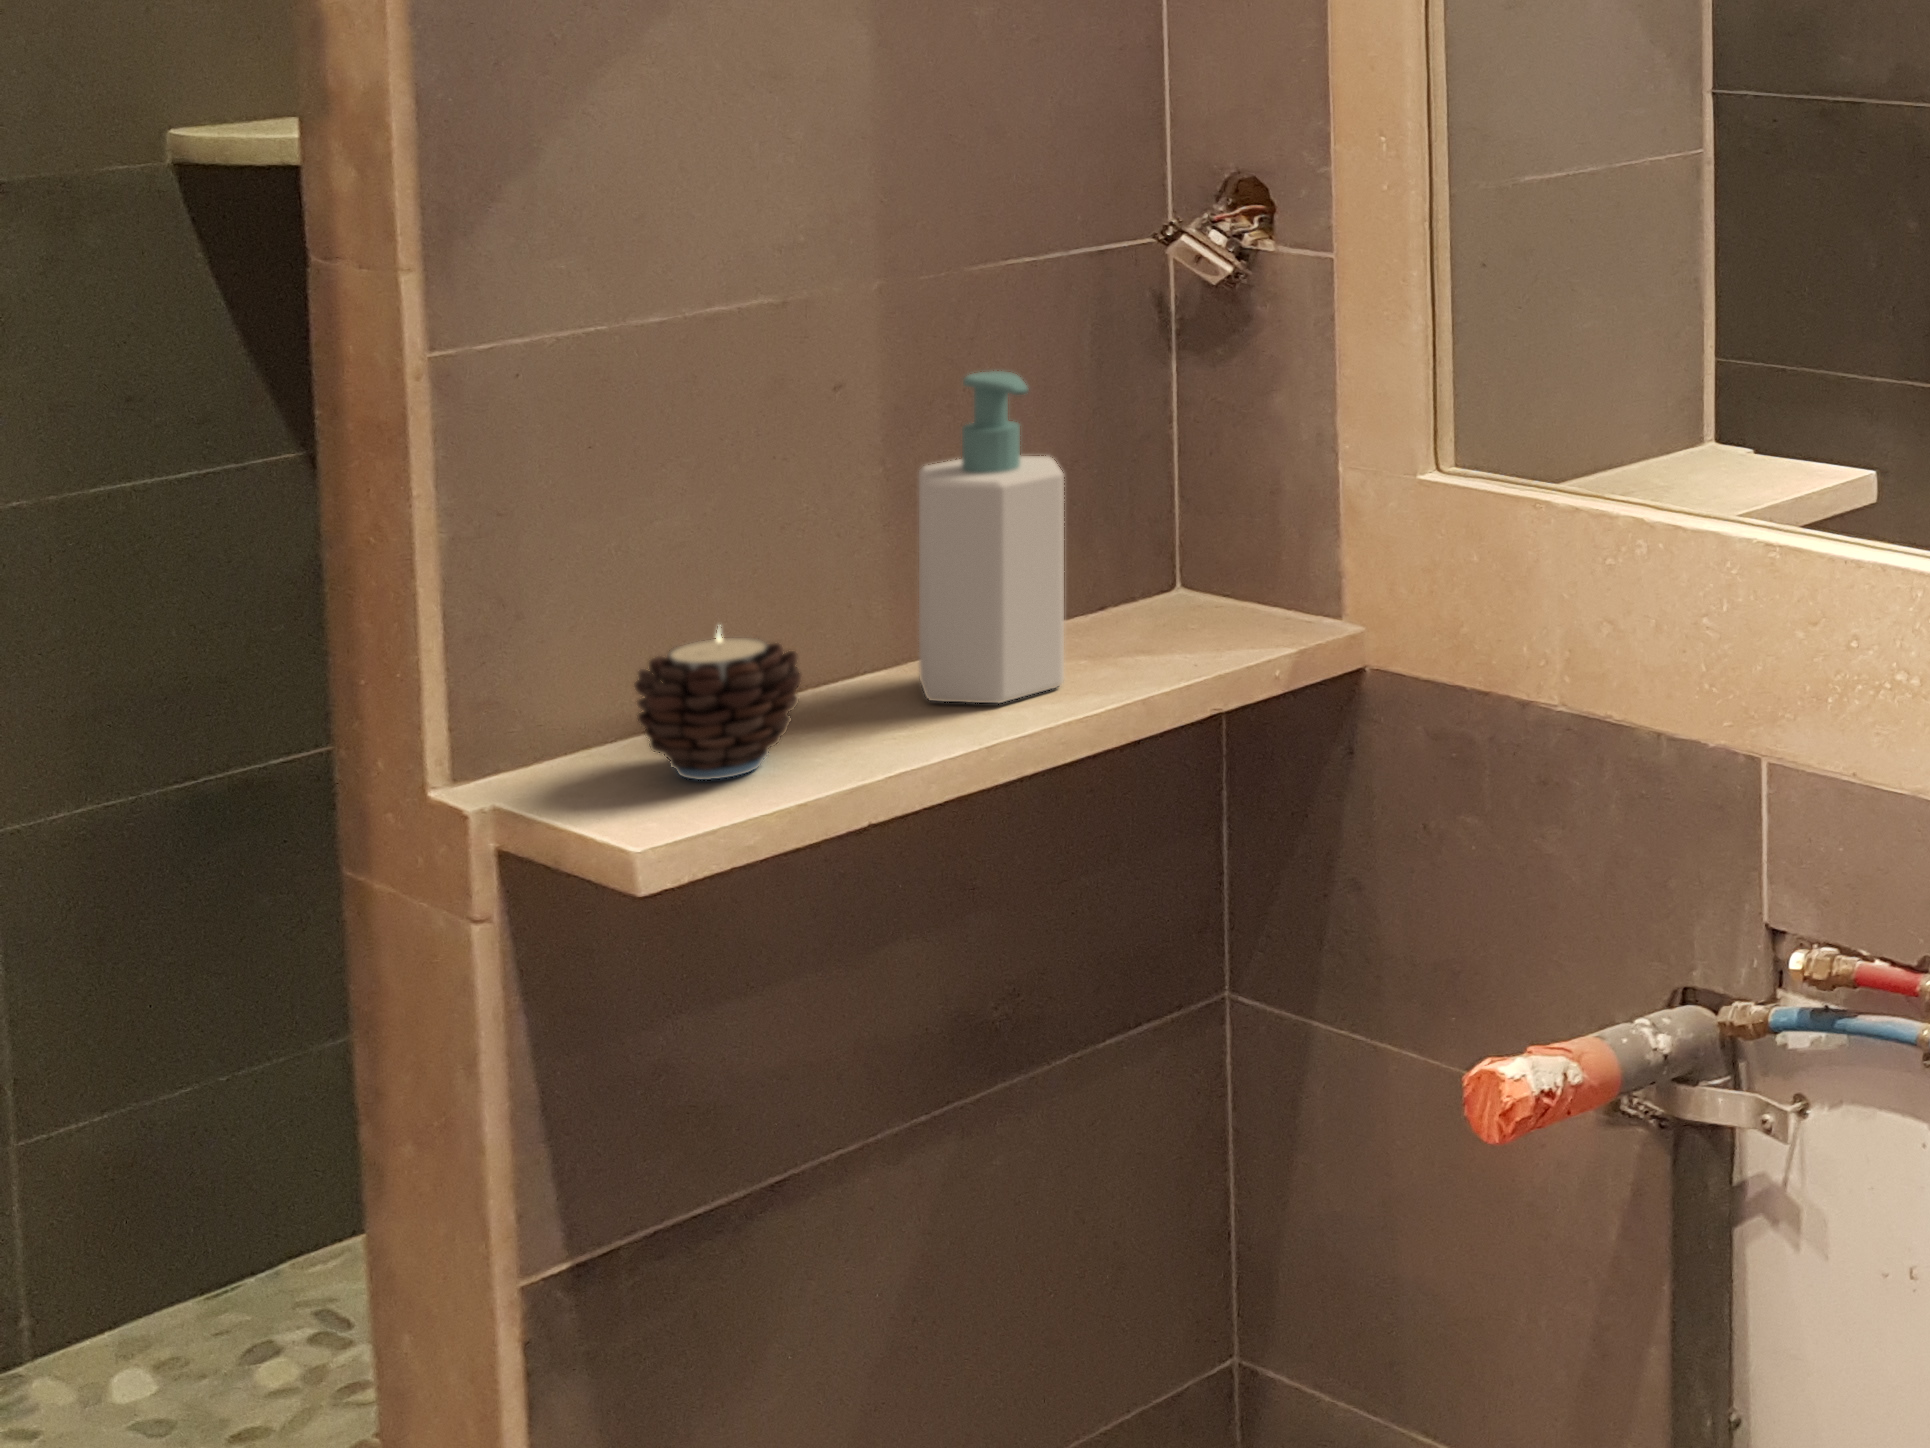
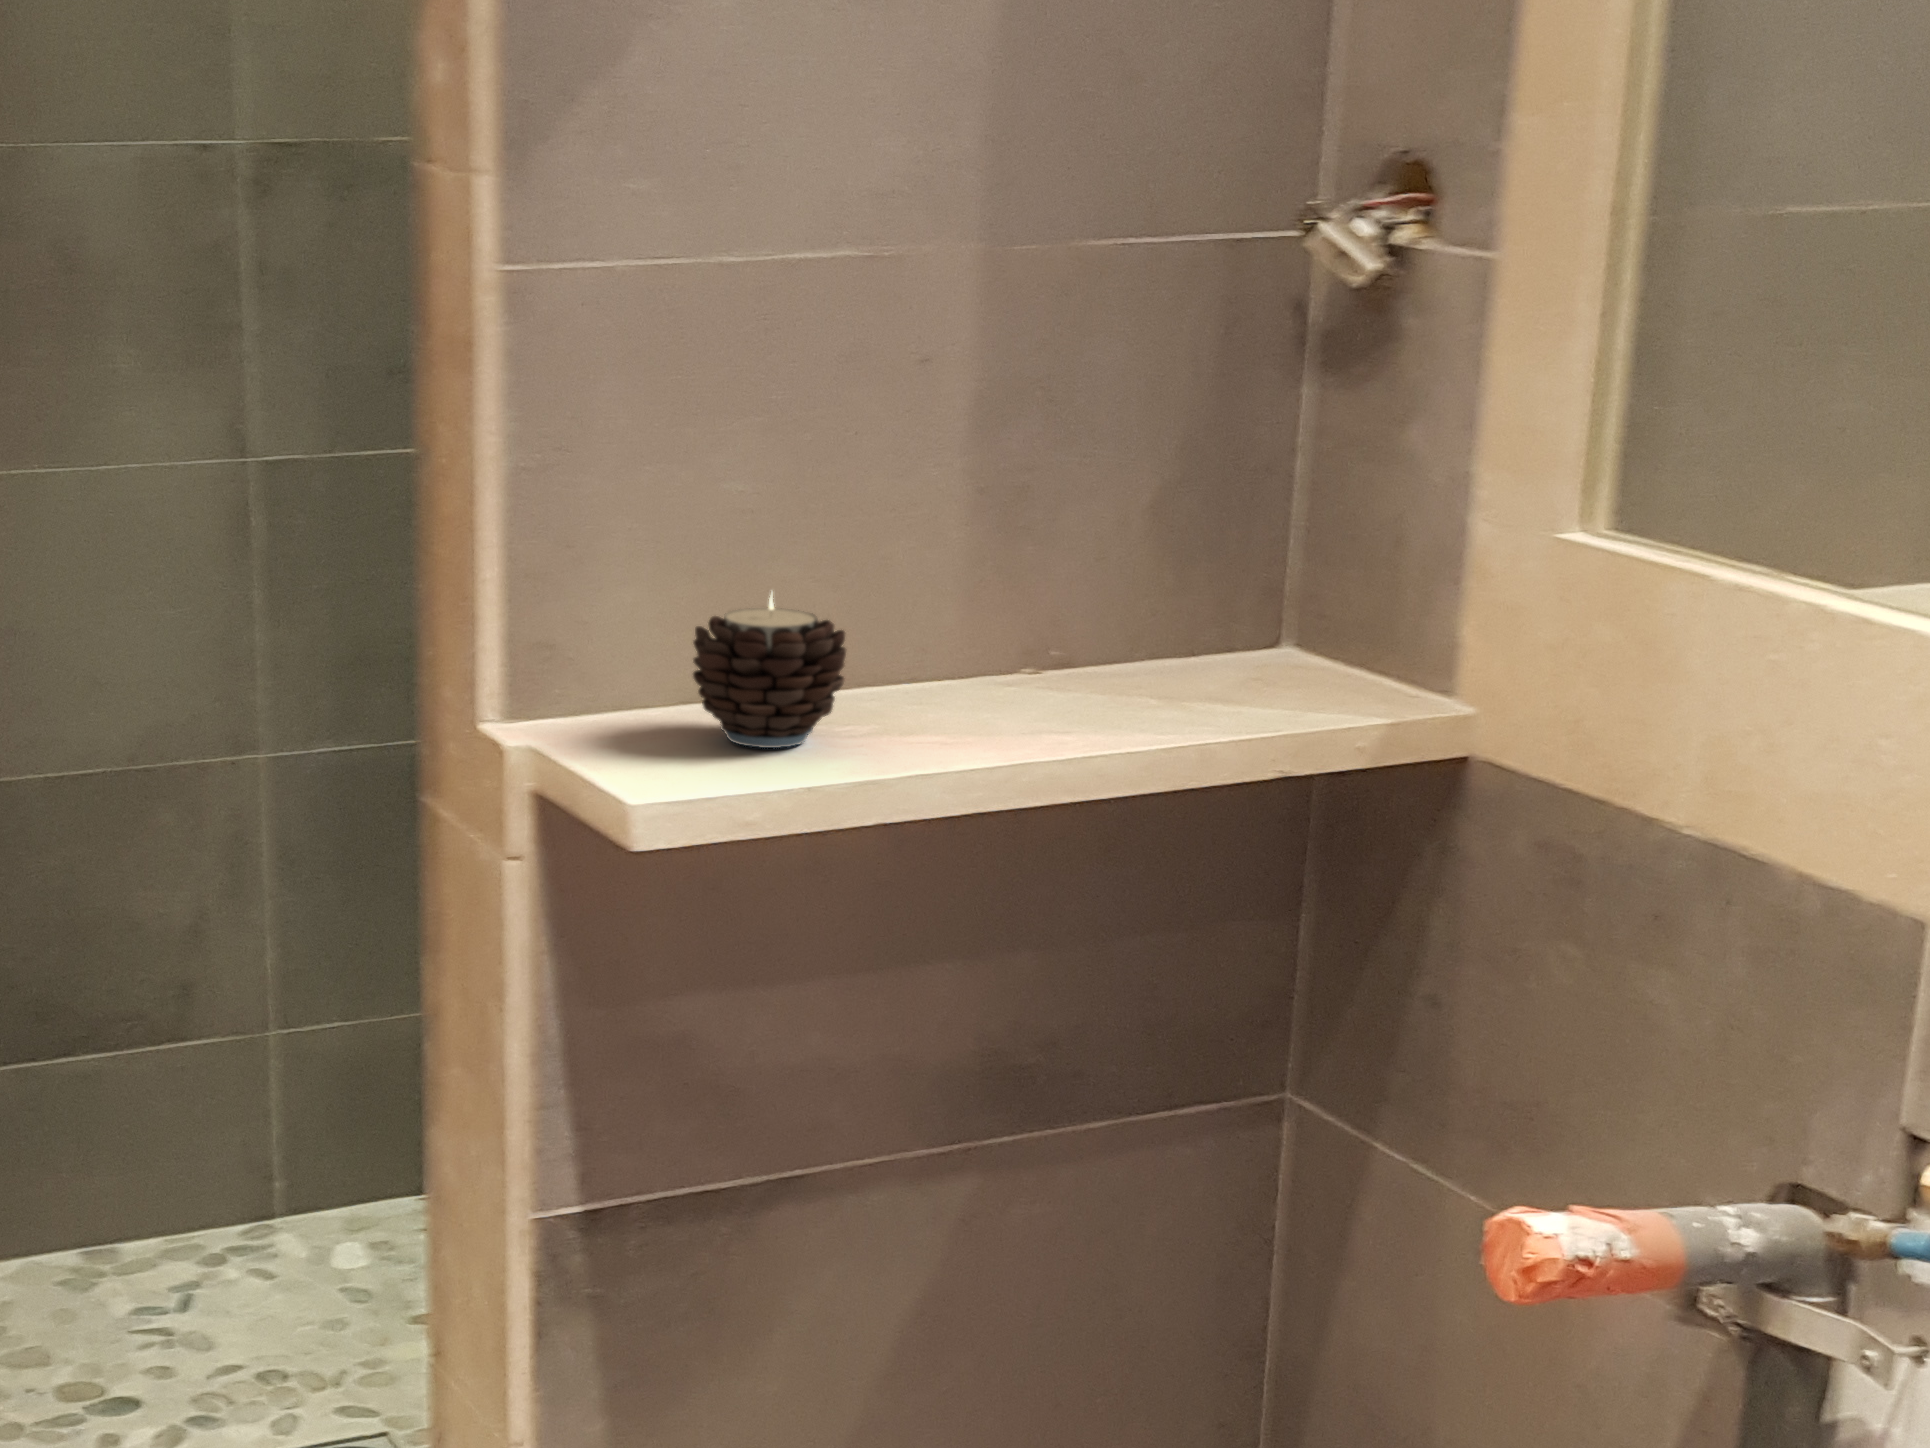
soap bottle: present [919,371,1064,703] -> none [983,360,1144,724]

